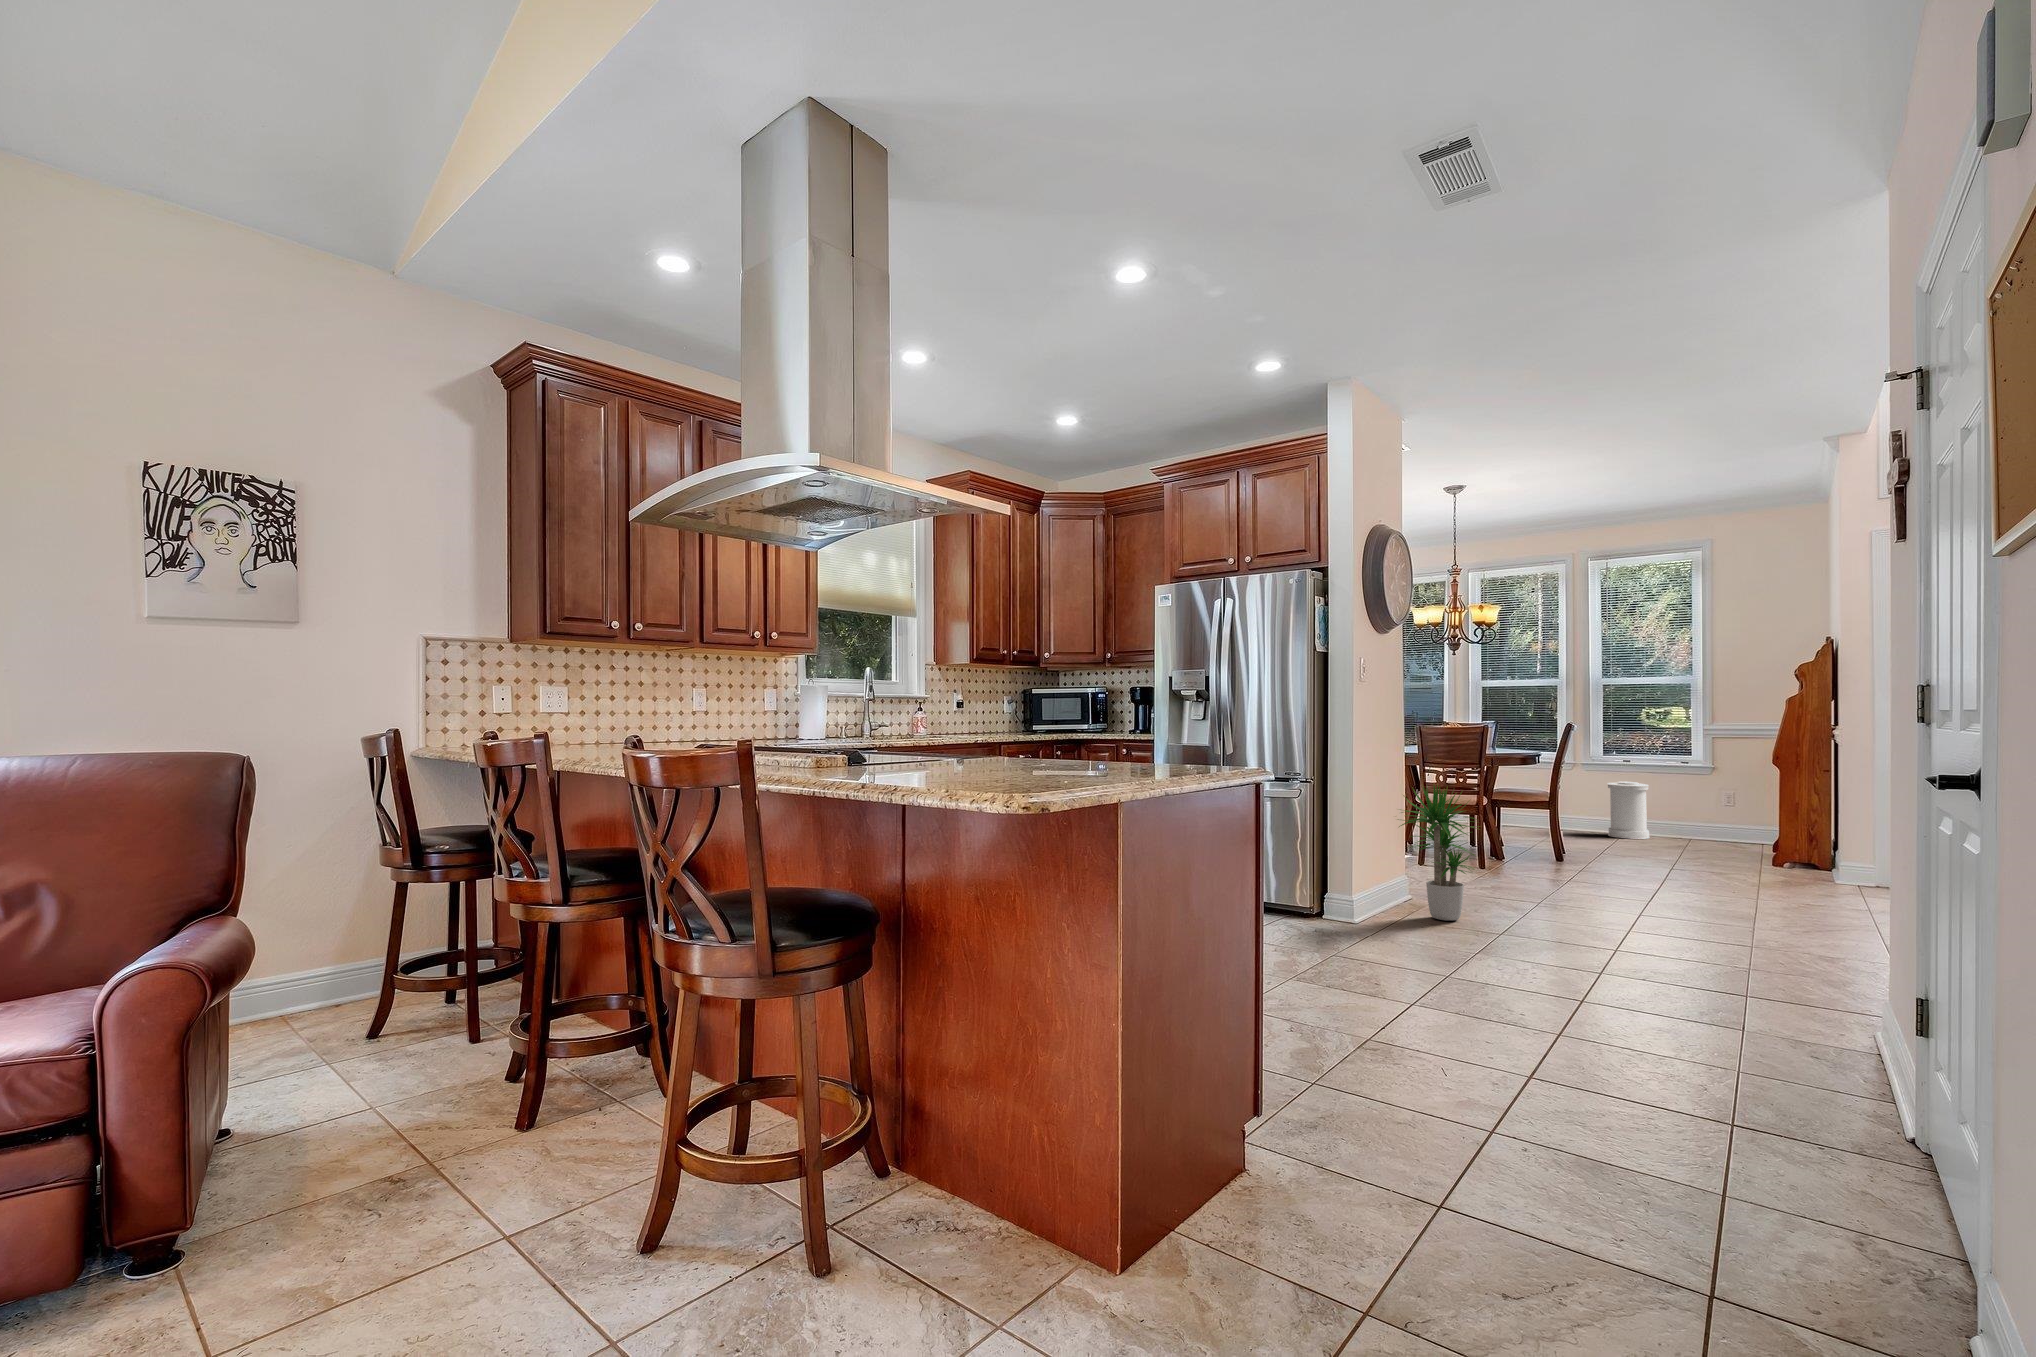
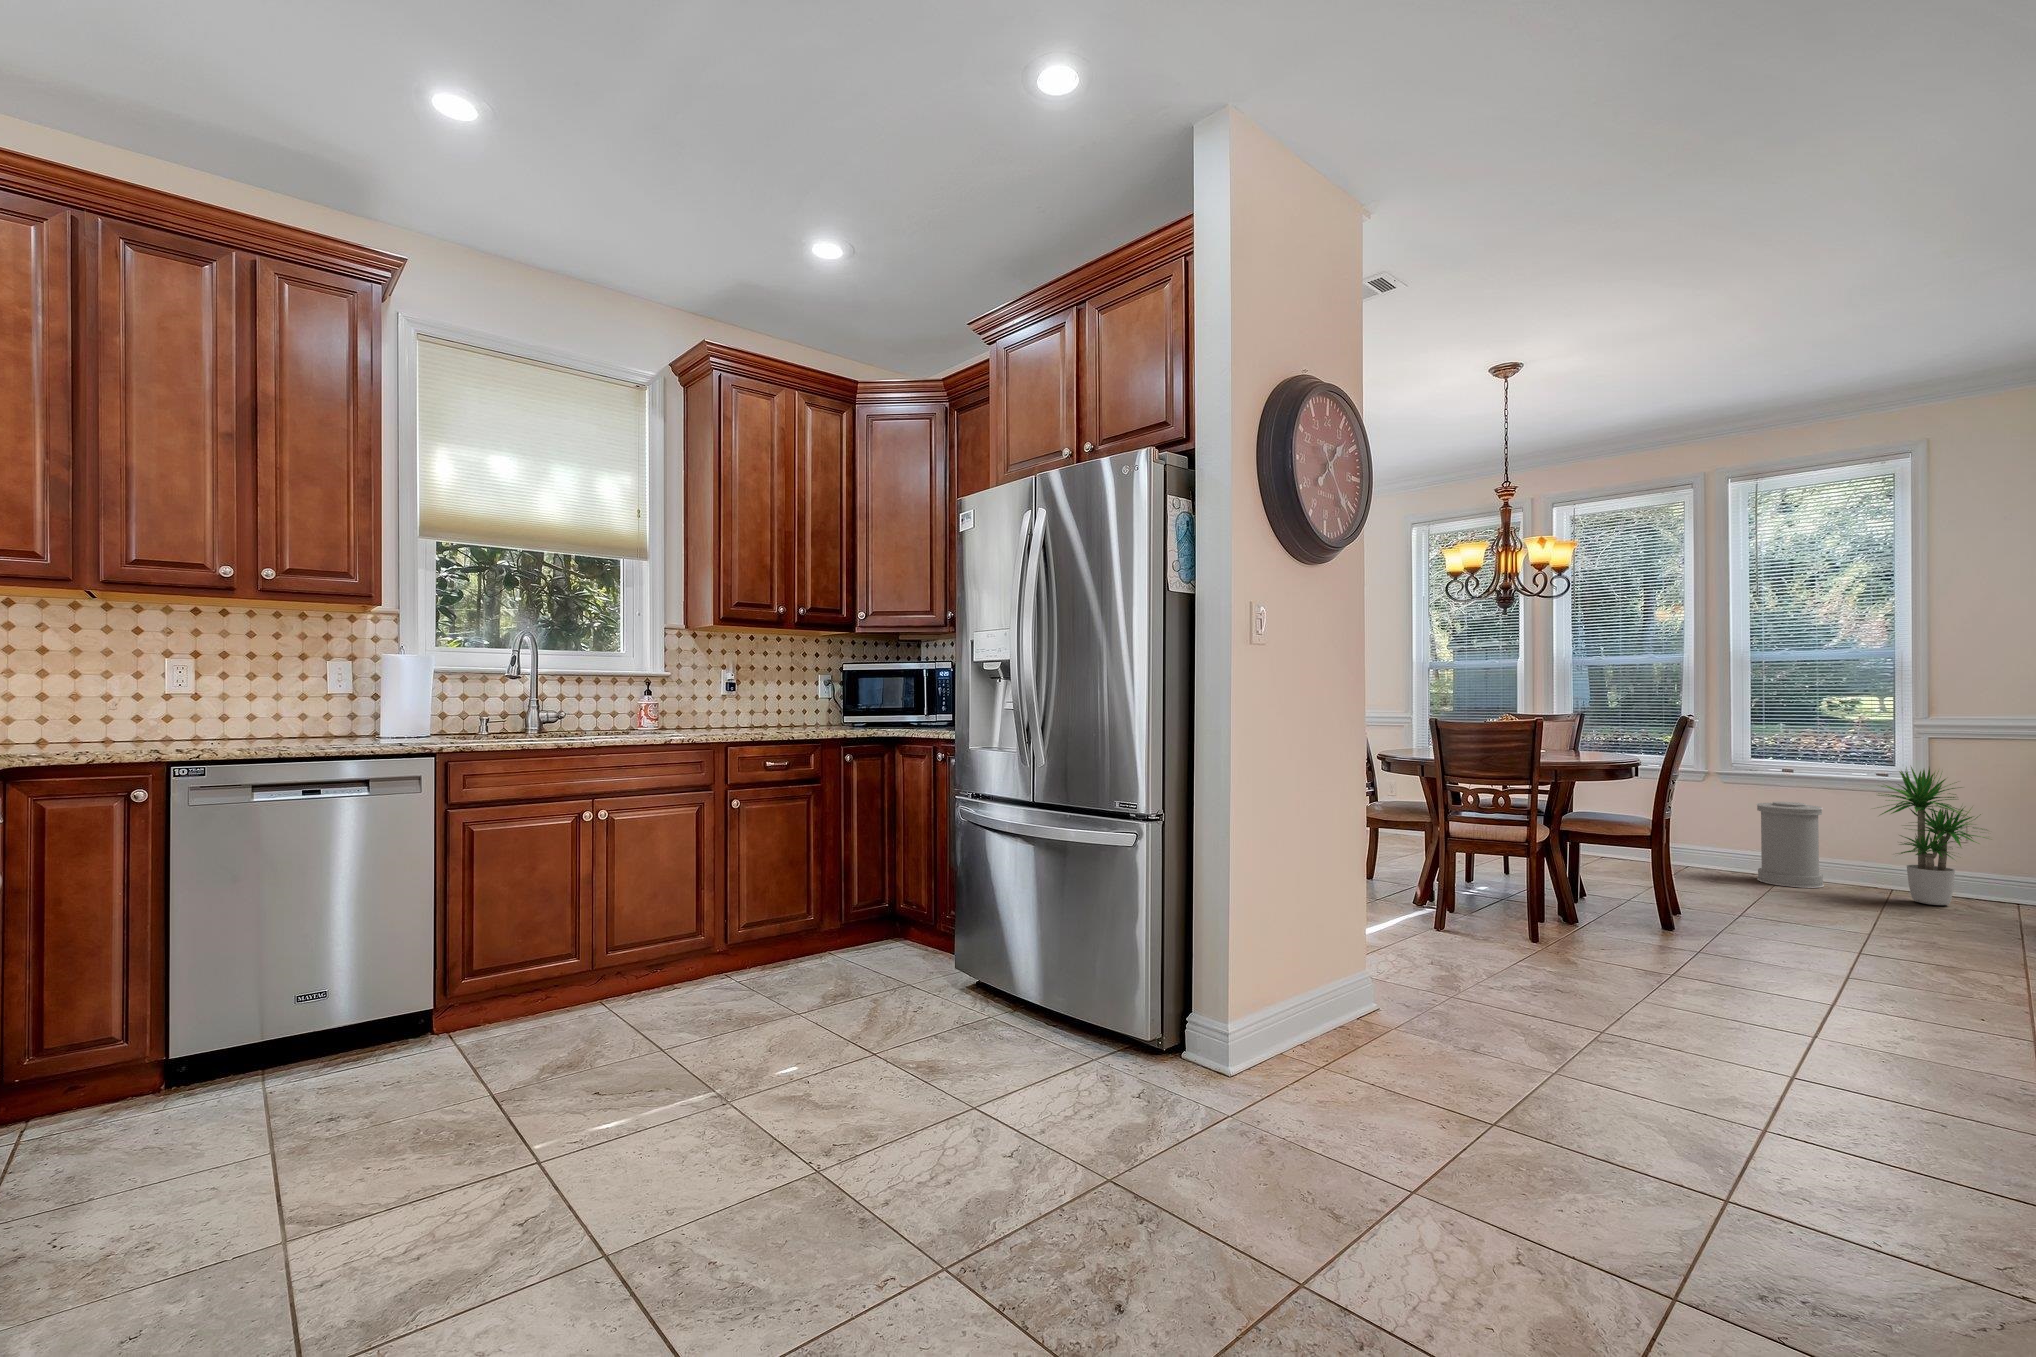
potted plant: present [1398,785,1477,921] -> present [1877,767,1986,905]

